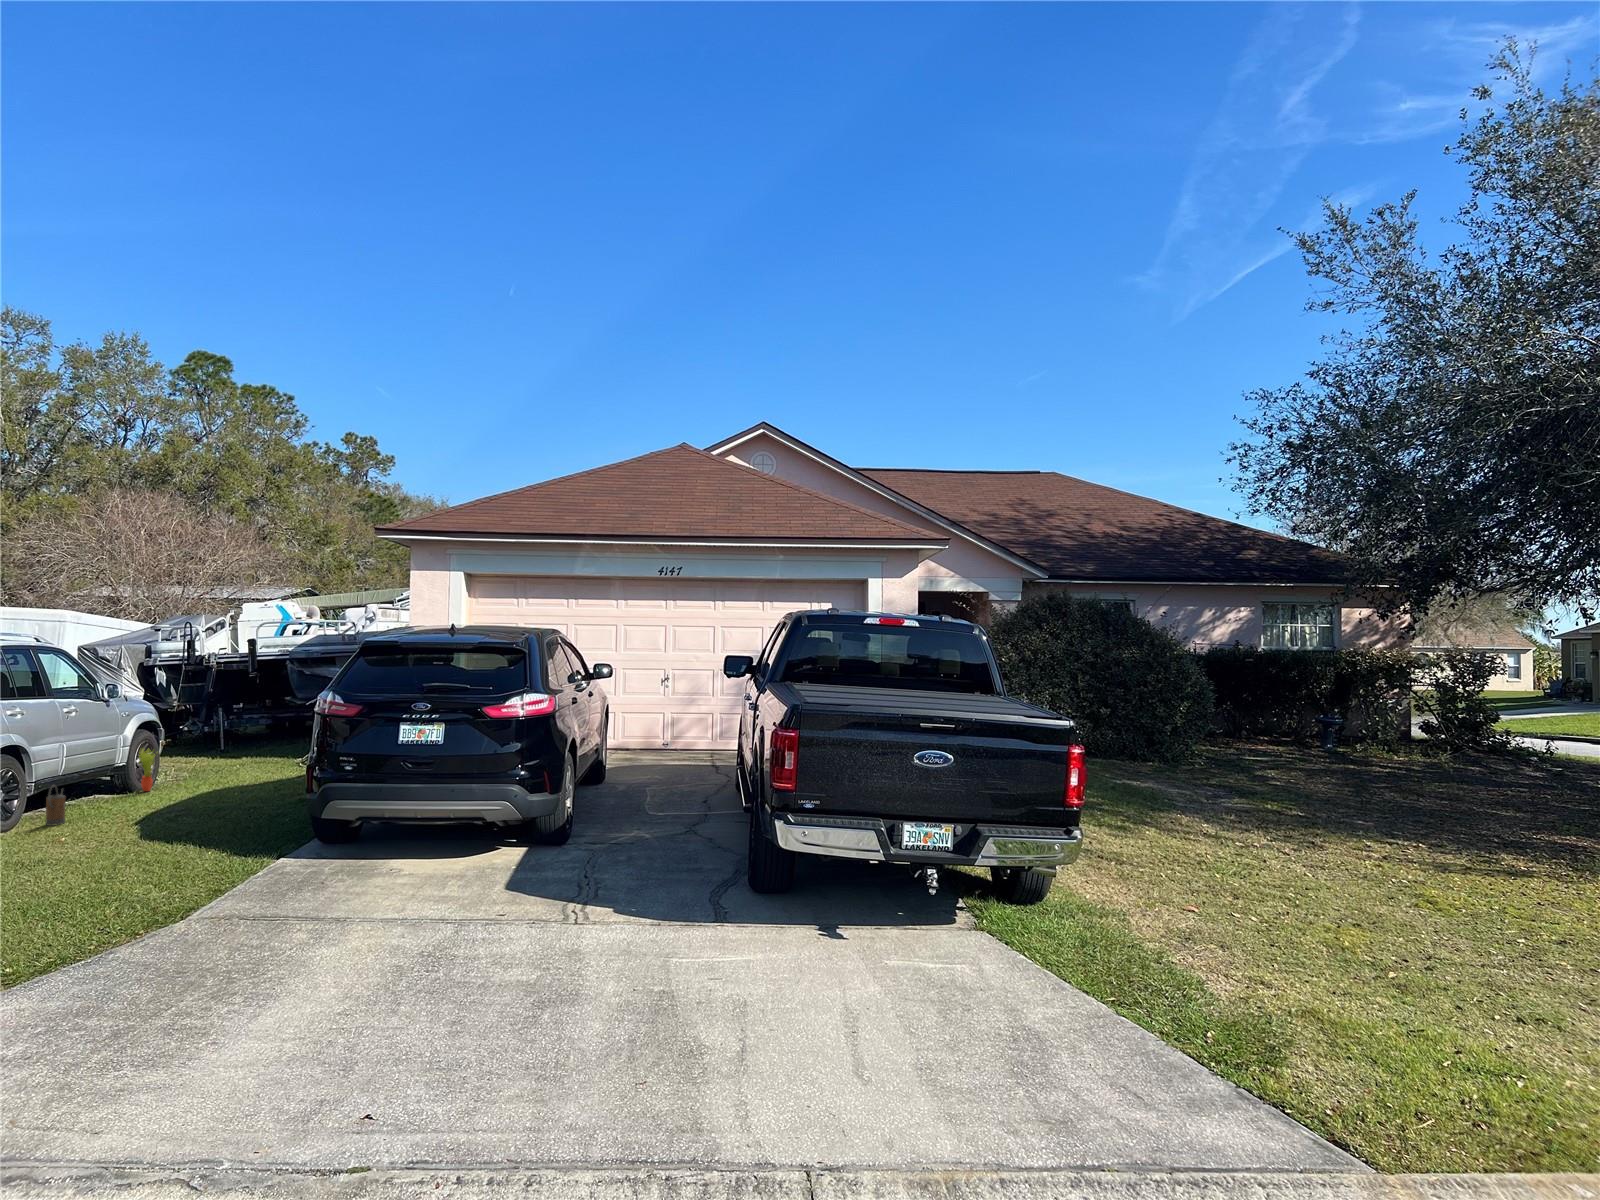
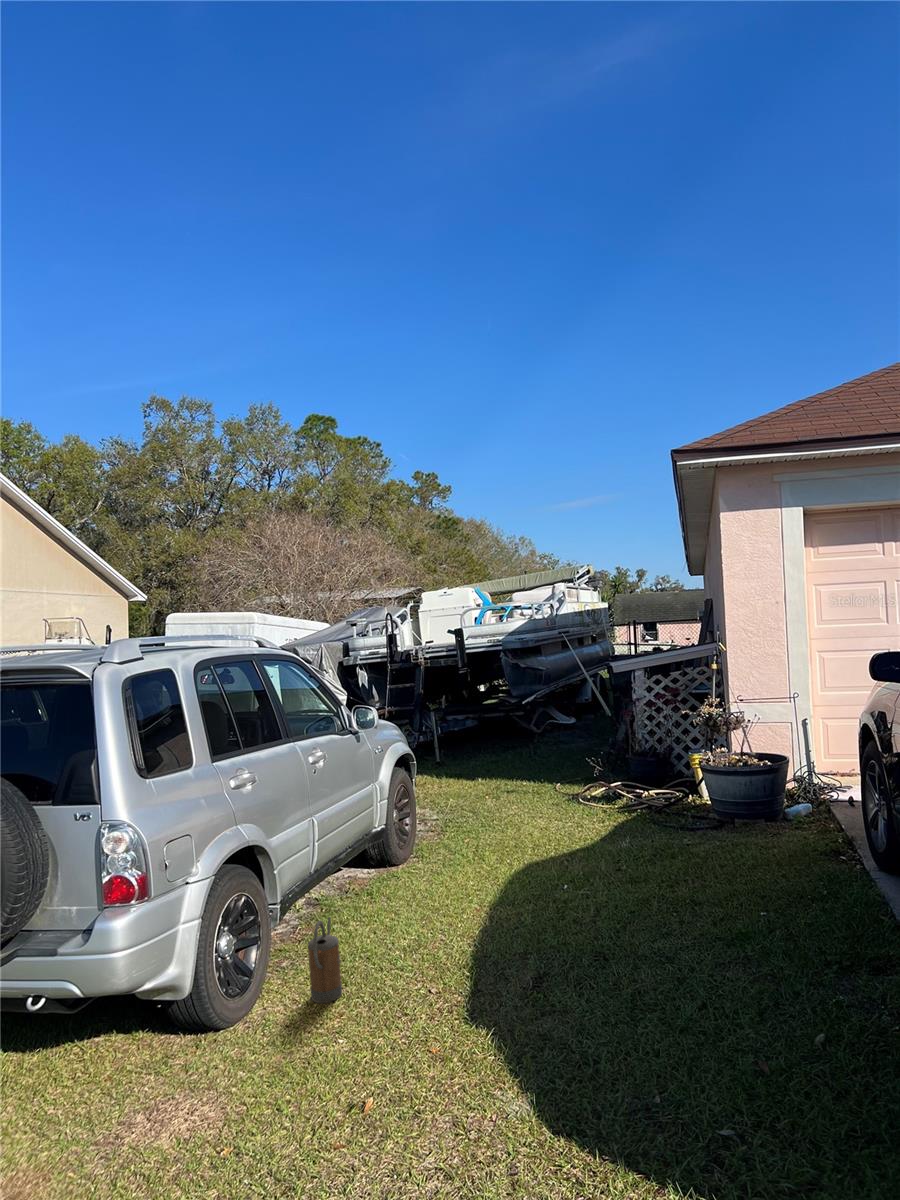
potted plant: present [139,751,154,791] -> none [400,797,425,867]

